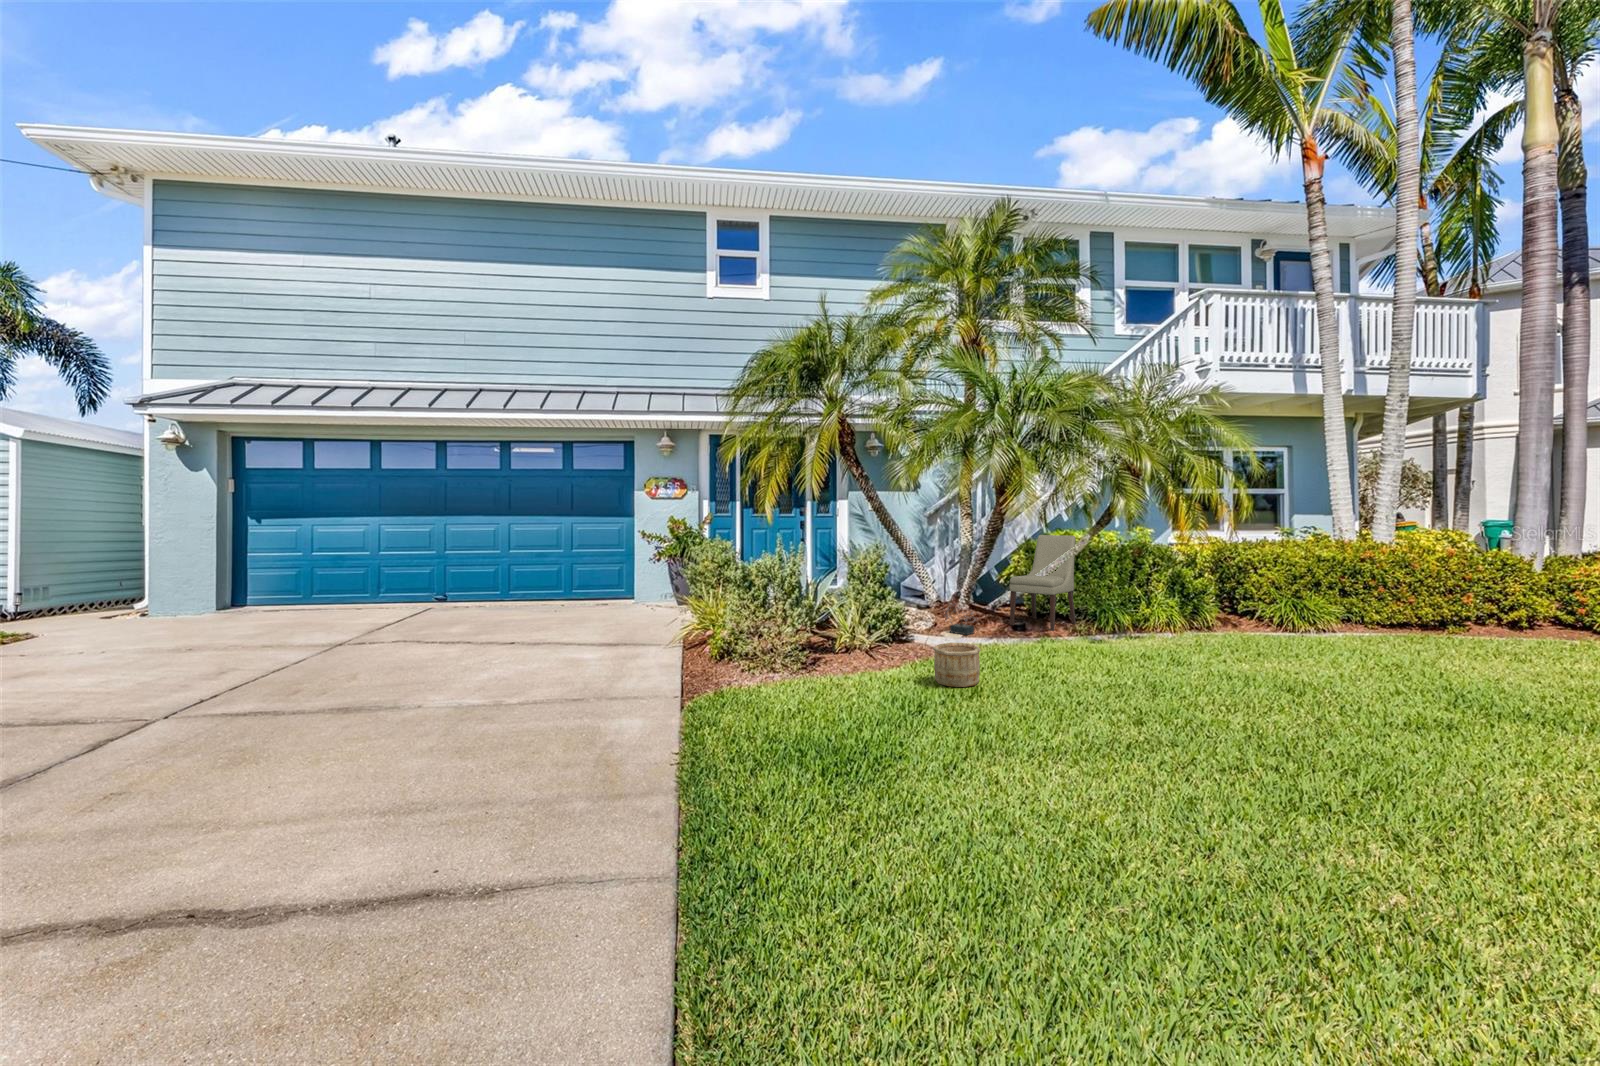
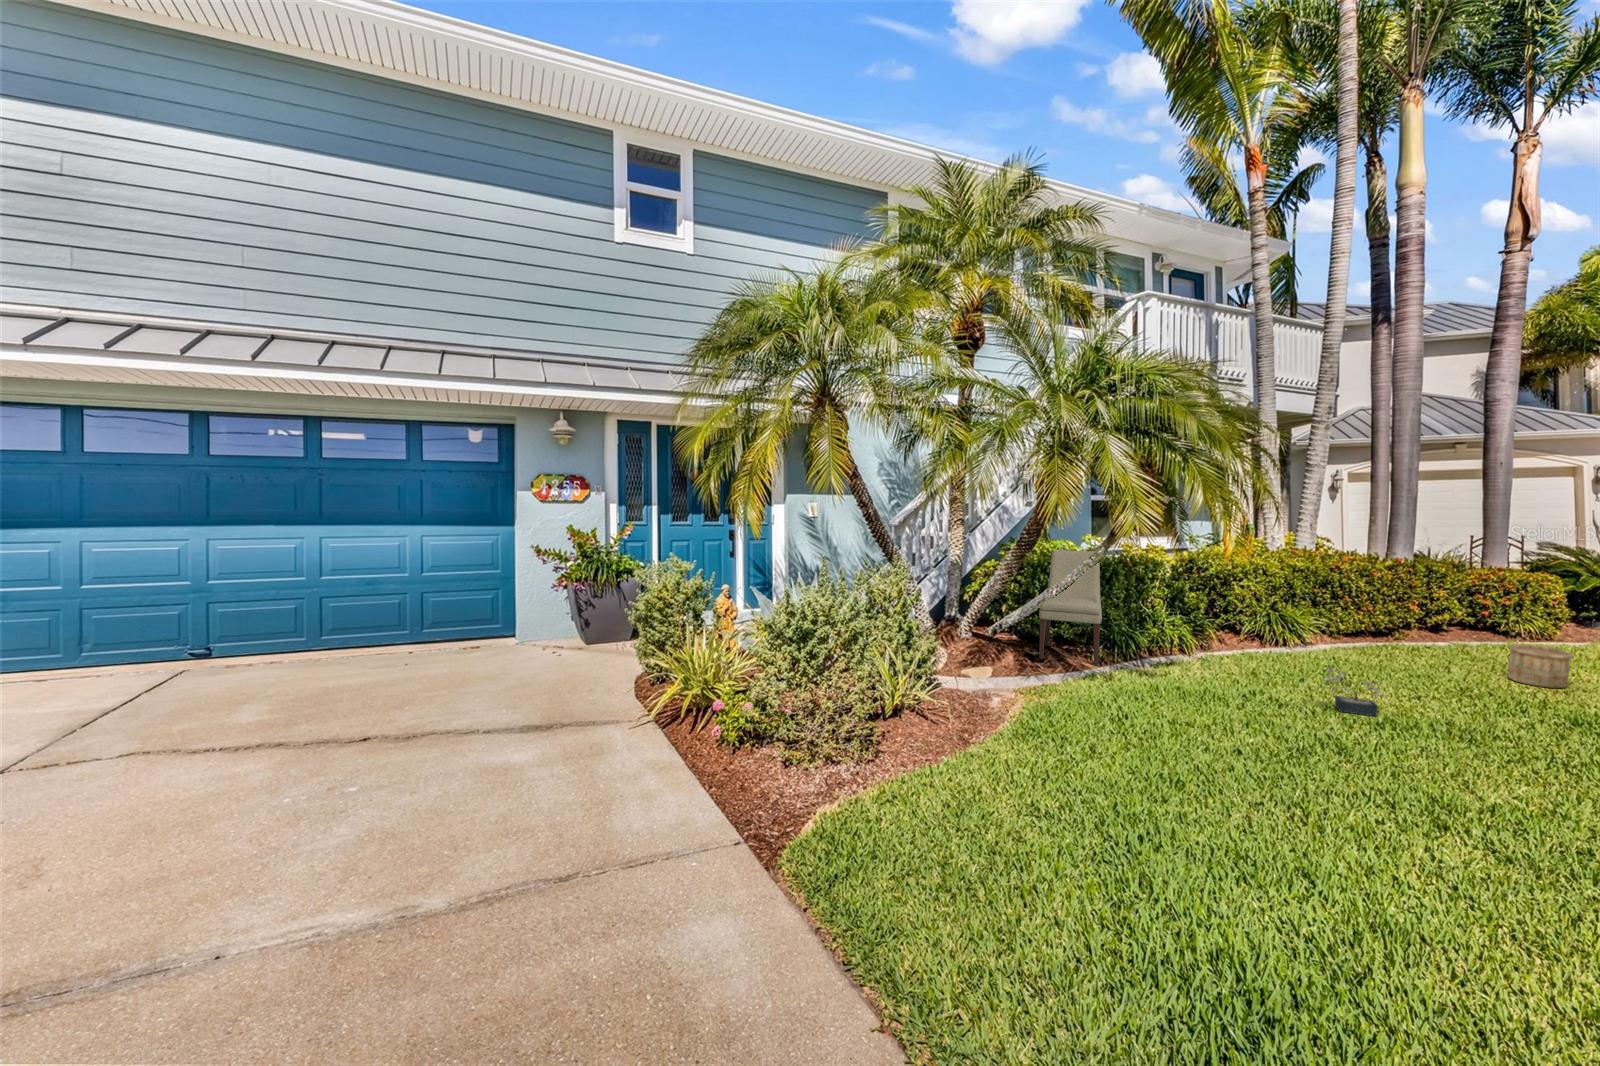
decorative plant: present [946,603,975,635] -> present [1322,668,1387,716]
wooden bucket: present [933,642,981,687] -> present [1508,644,1573,688]

